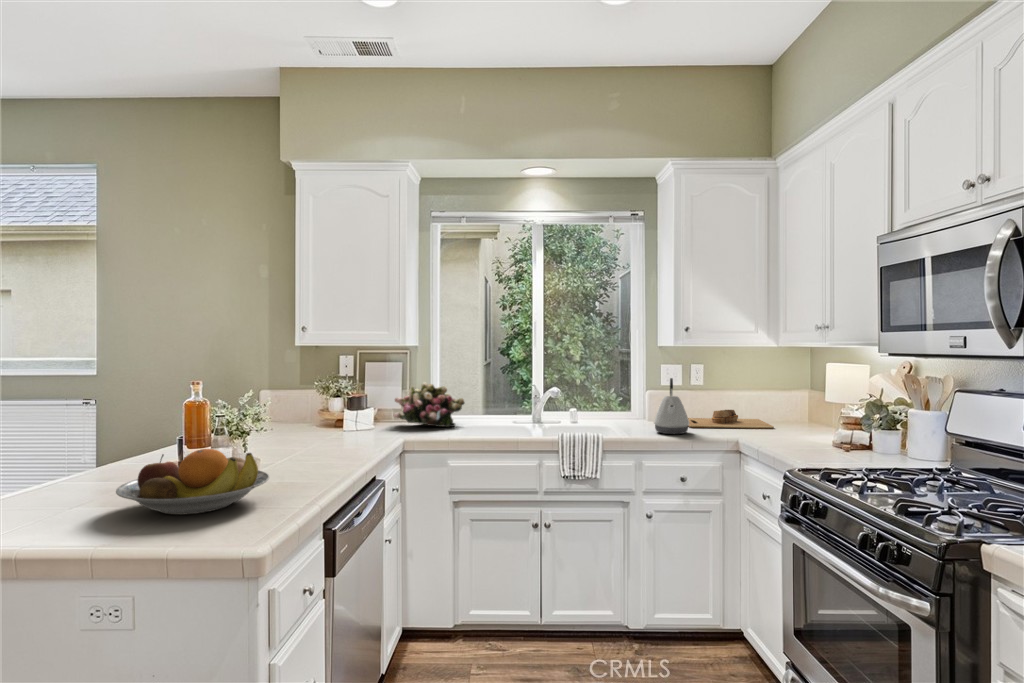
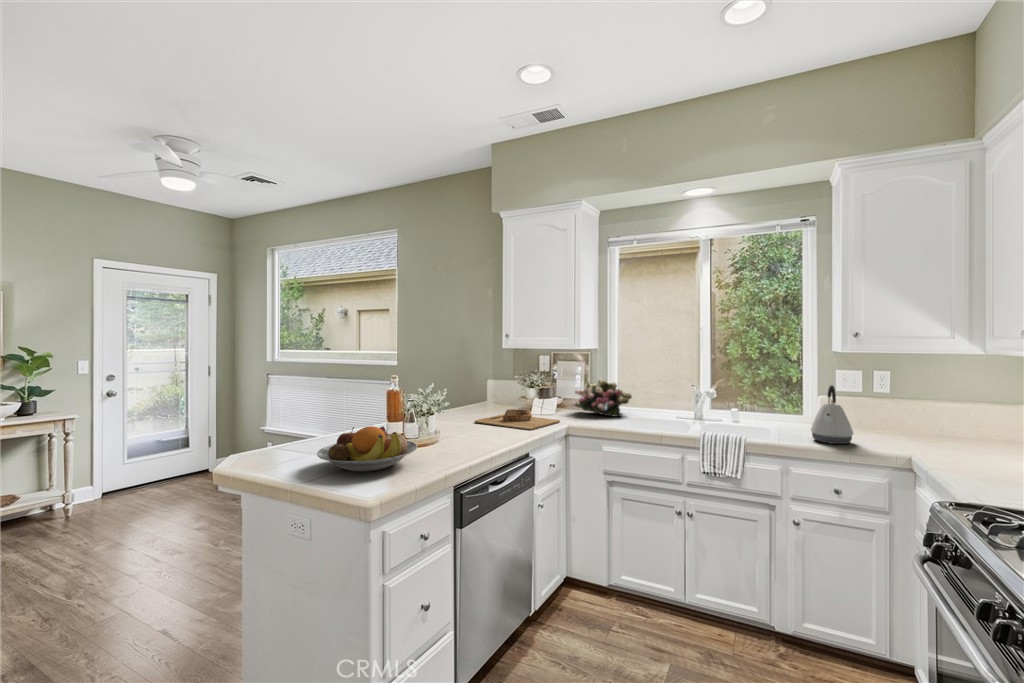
cutting board: present [688,410,774,429] -> present [475,409,560,430]

